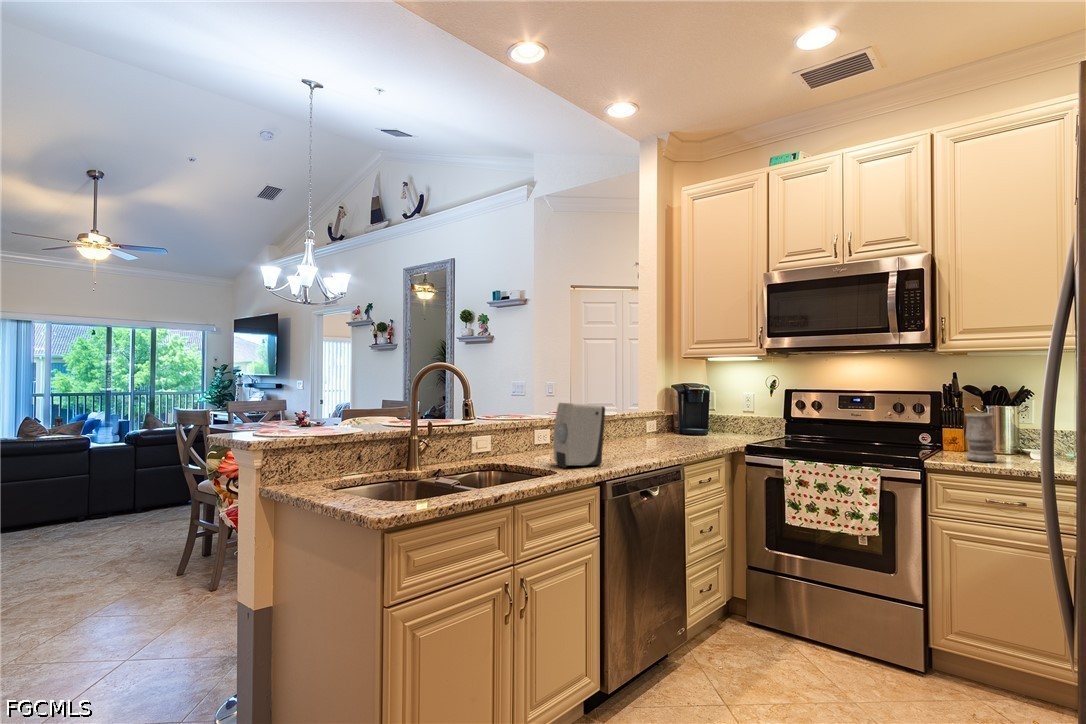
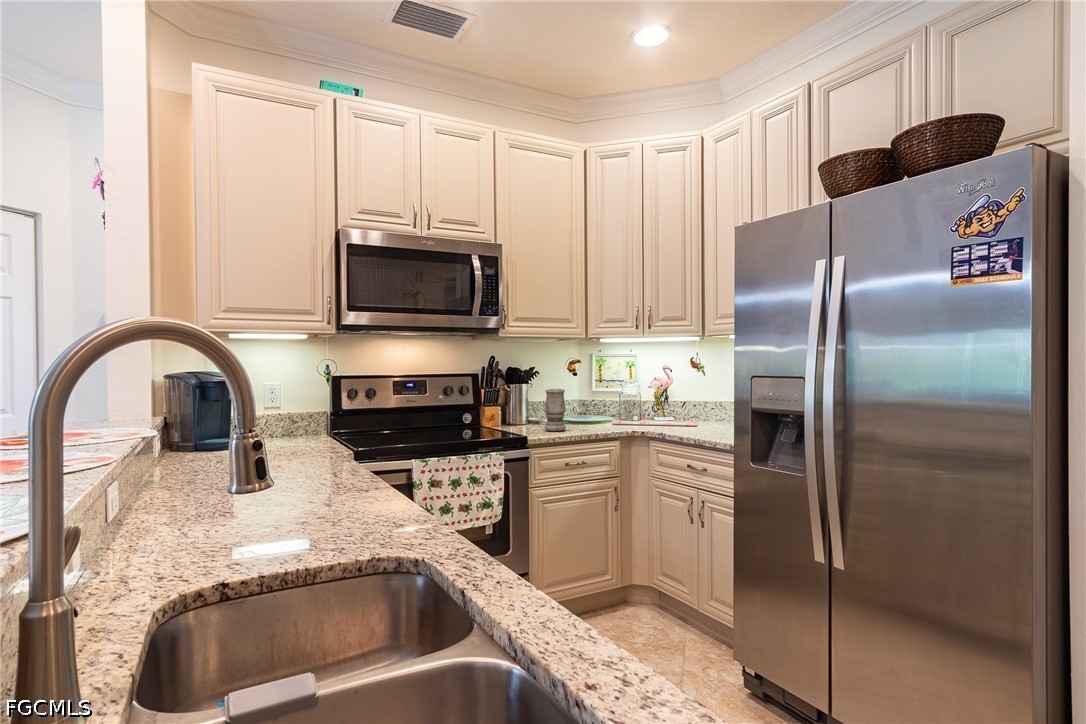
soap dispenser: present [553,403,605,468] -> none [323,404,394,543]

